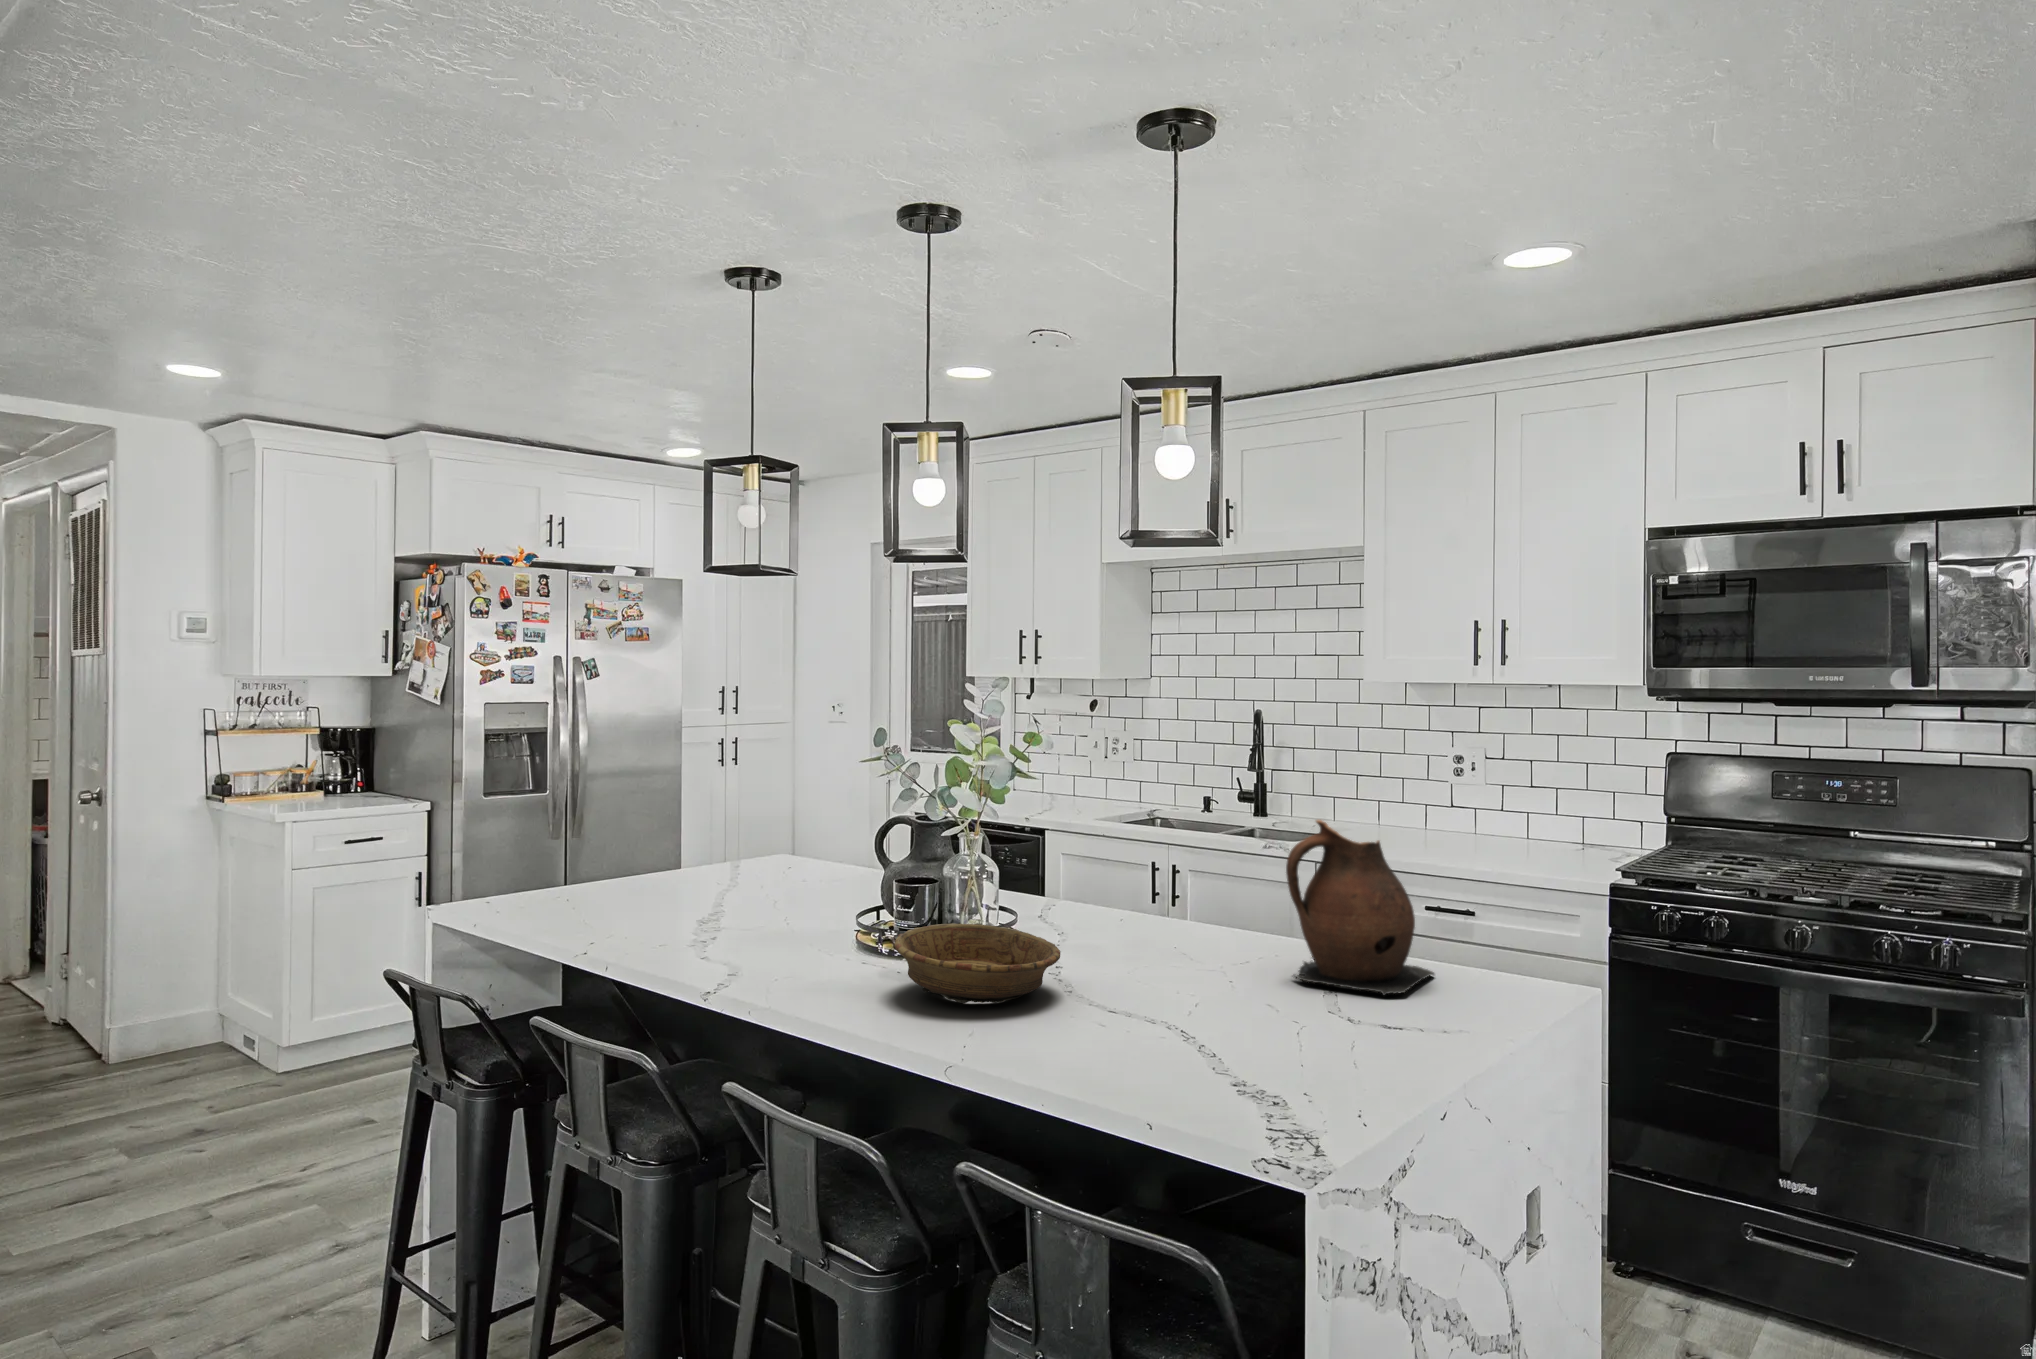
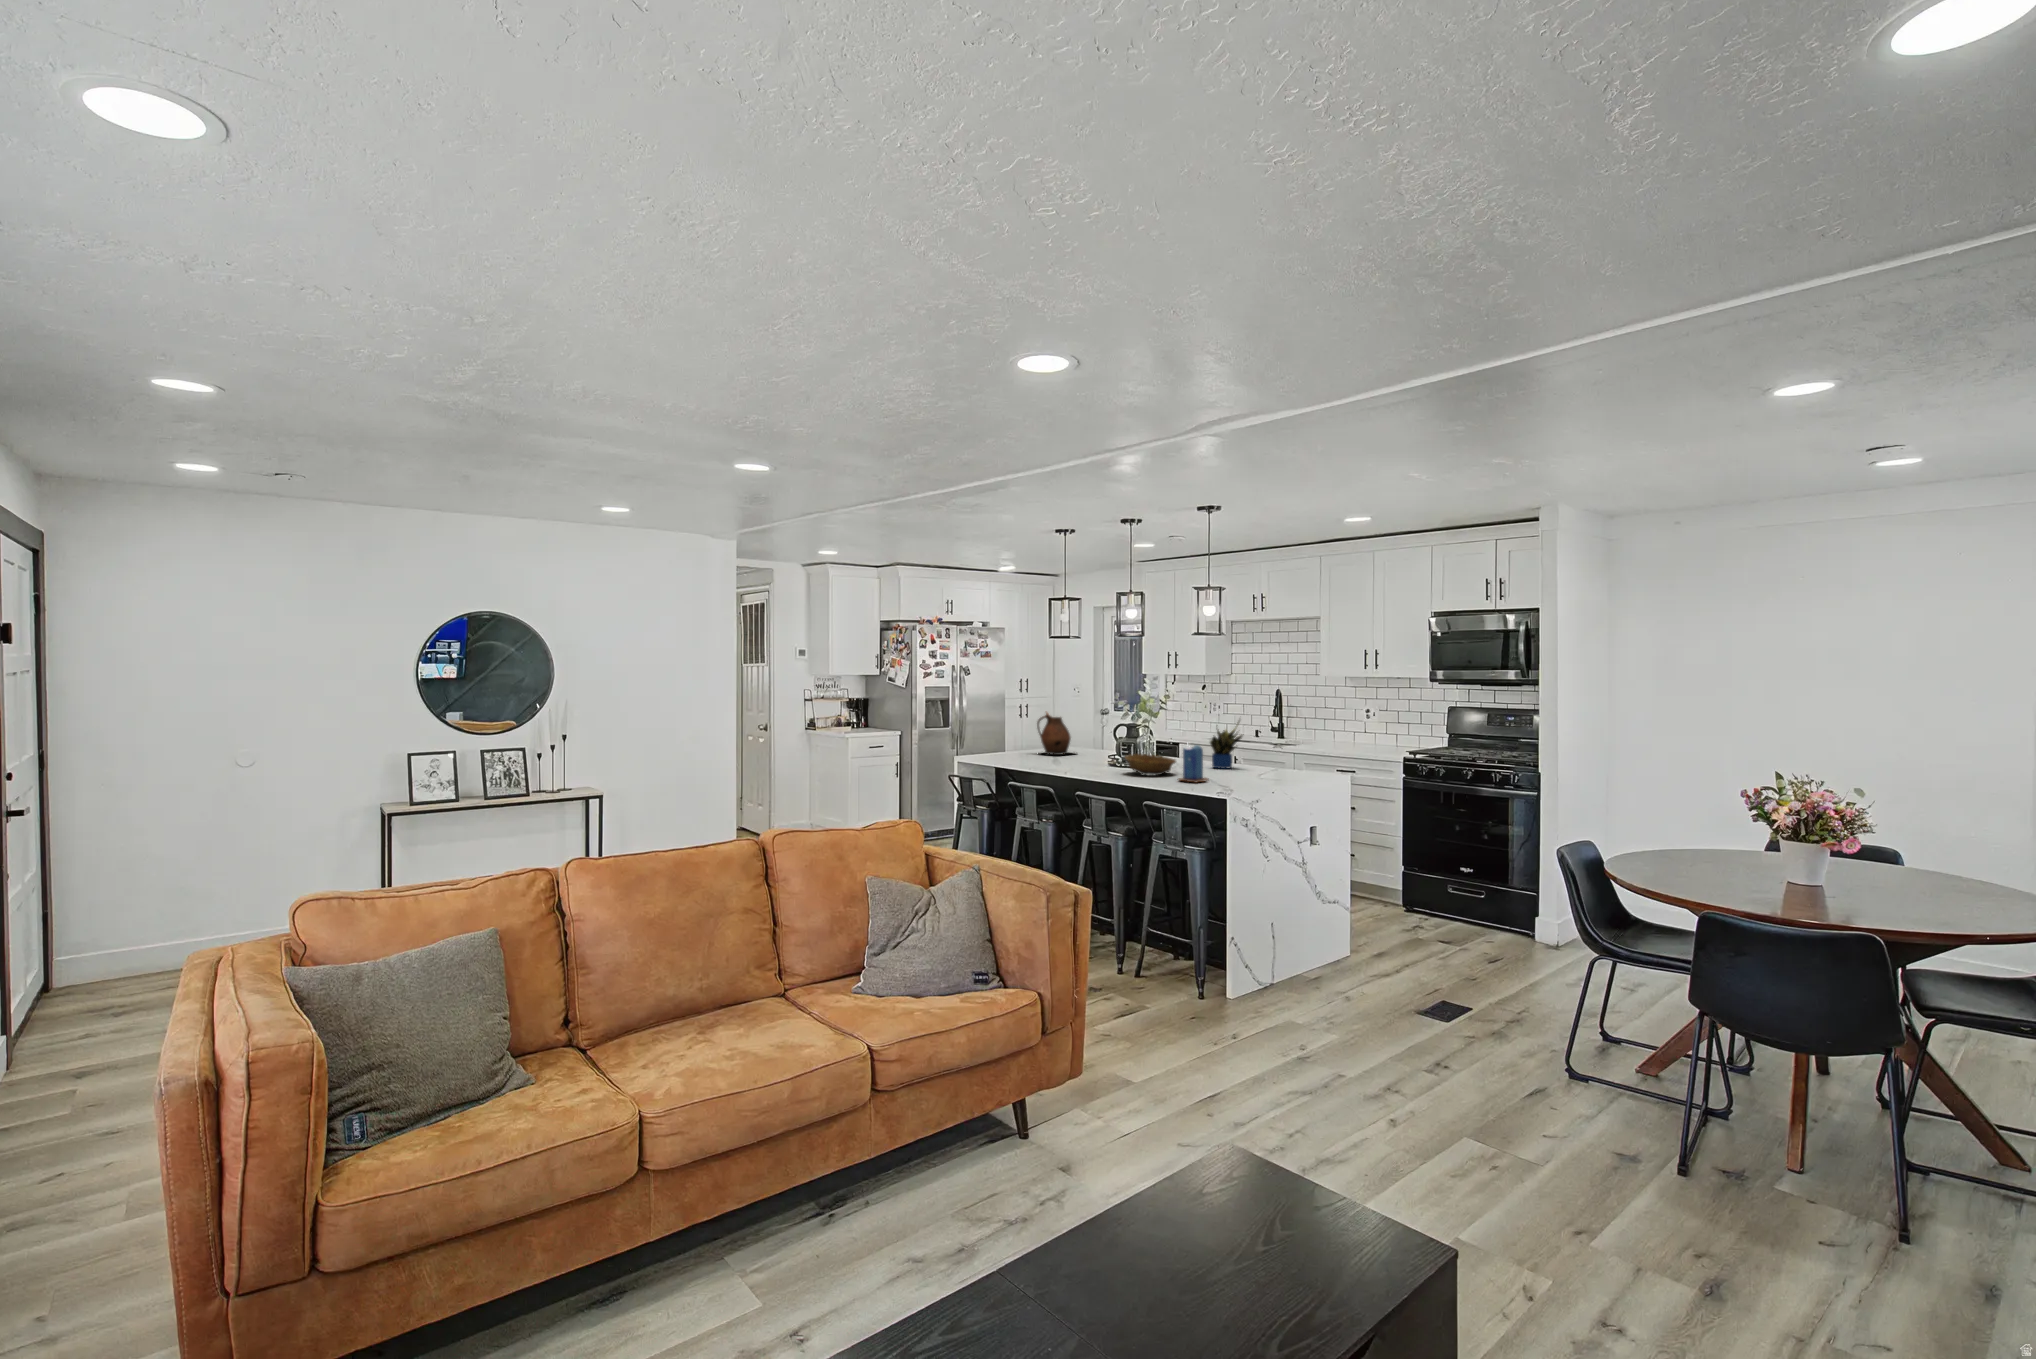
potted plant: none [1149,800,1248,952] -> present [1210,721,1242,769]
ceramic pitcher: present [1286,820,1434,996] -> present [1037,713,1073,755]
candle: none [1070,910,1178,1065] -> present [1178,743,1208,783]

